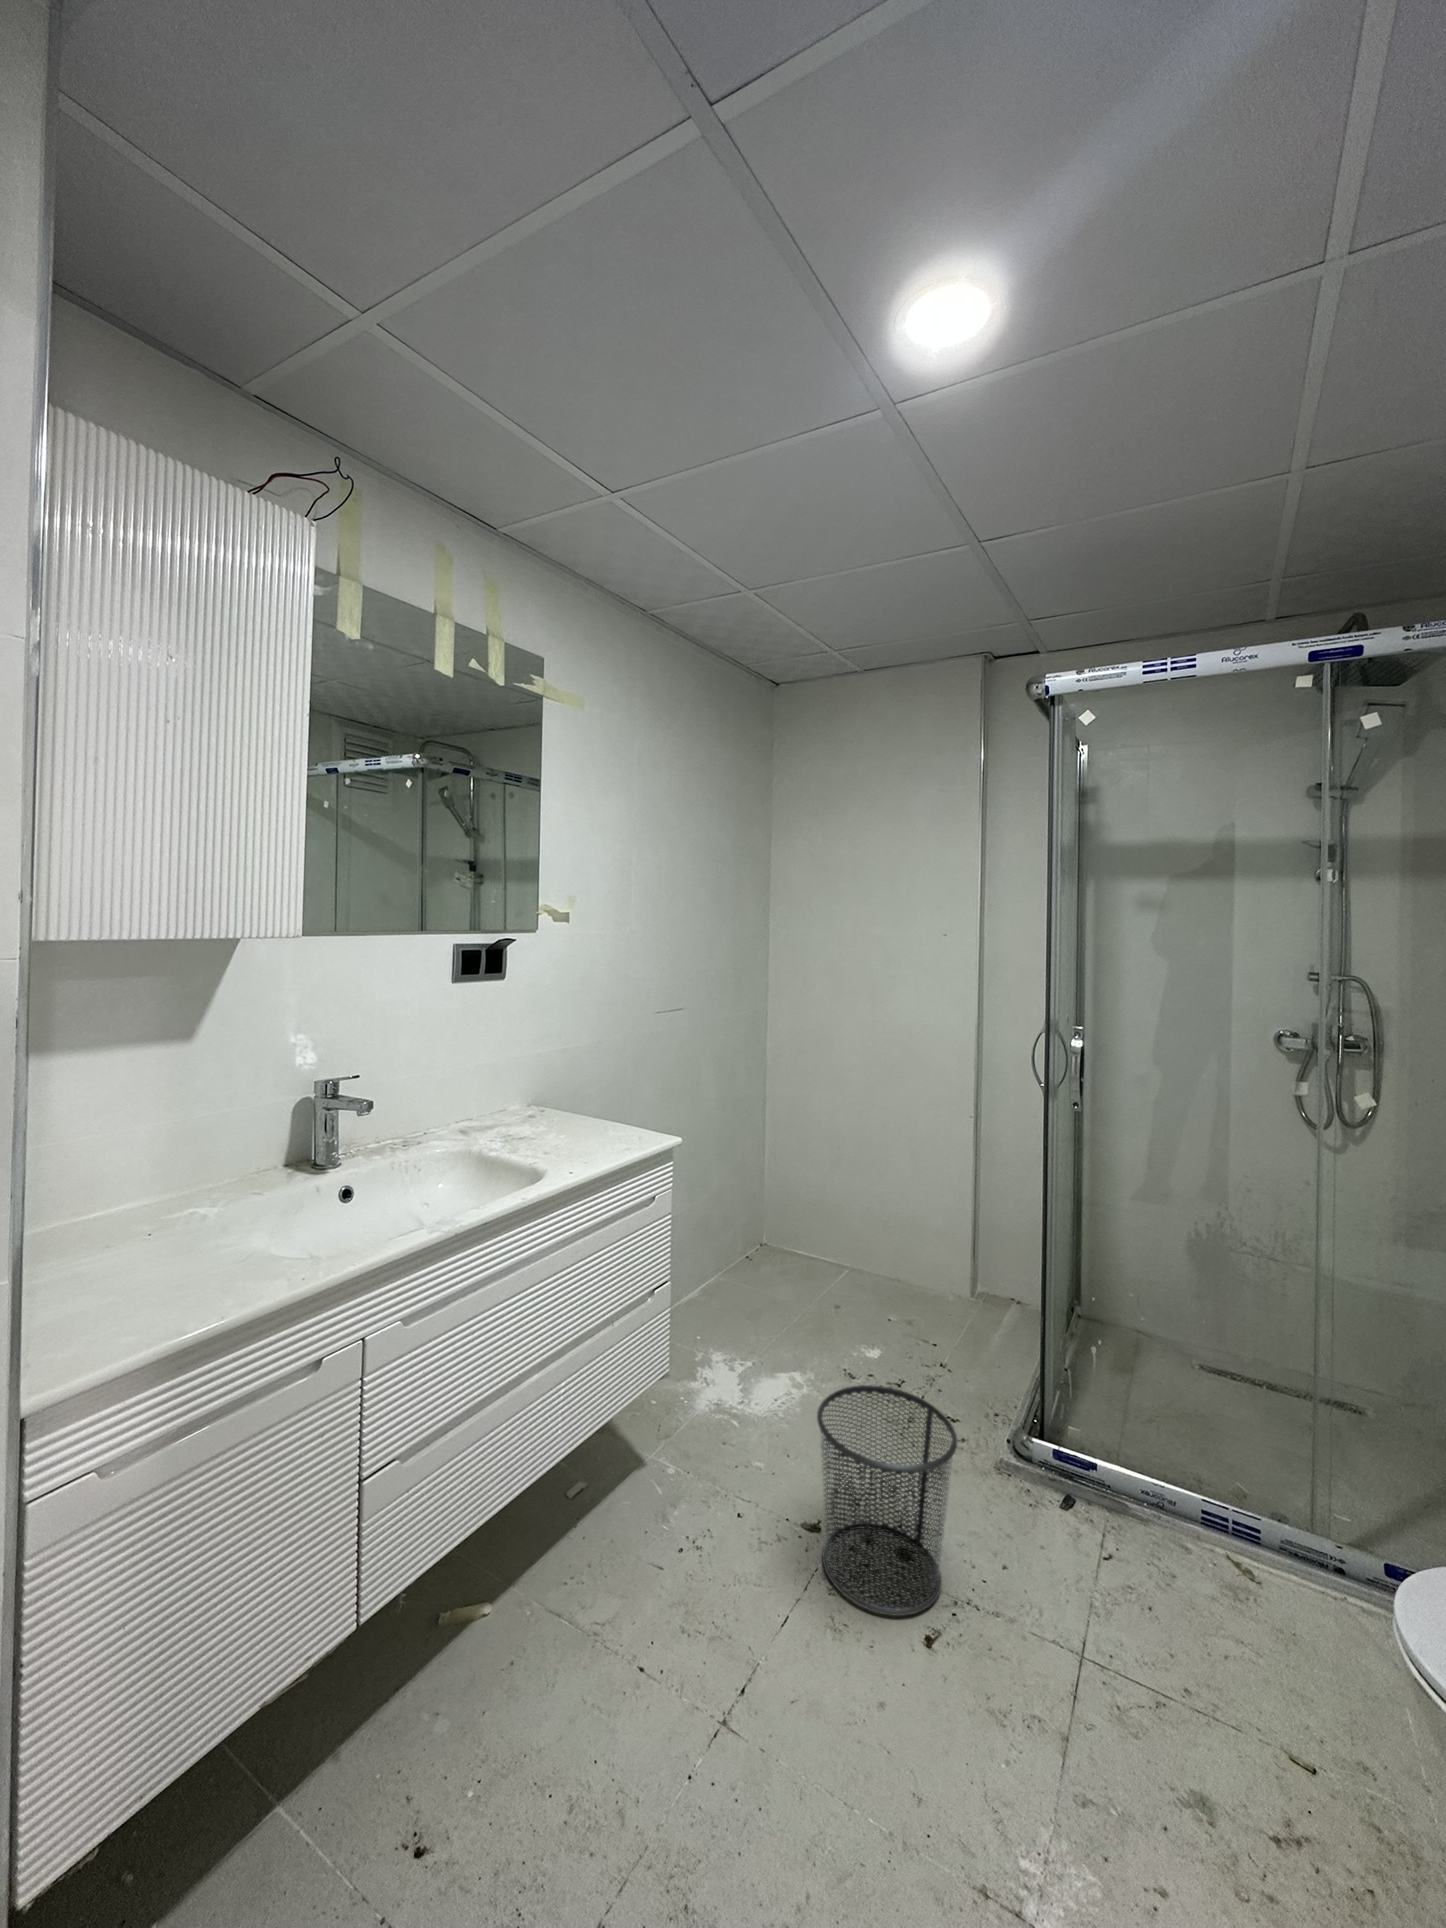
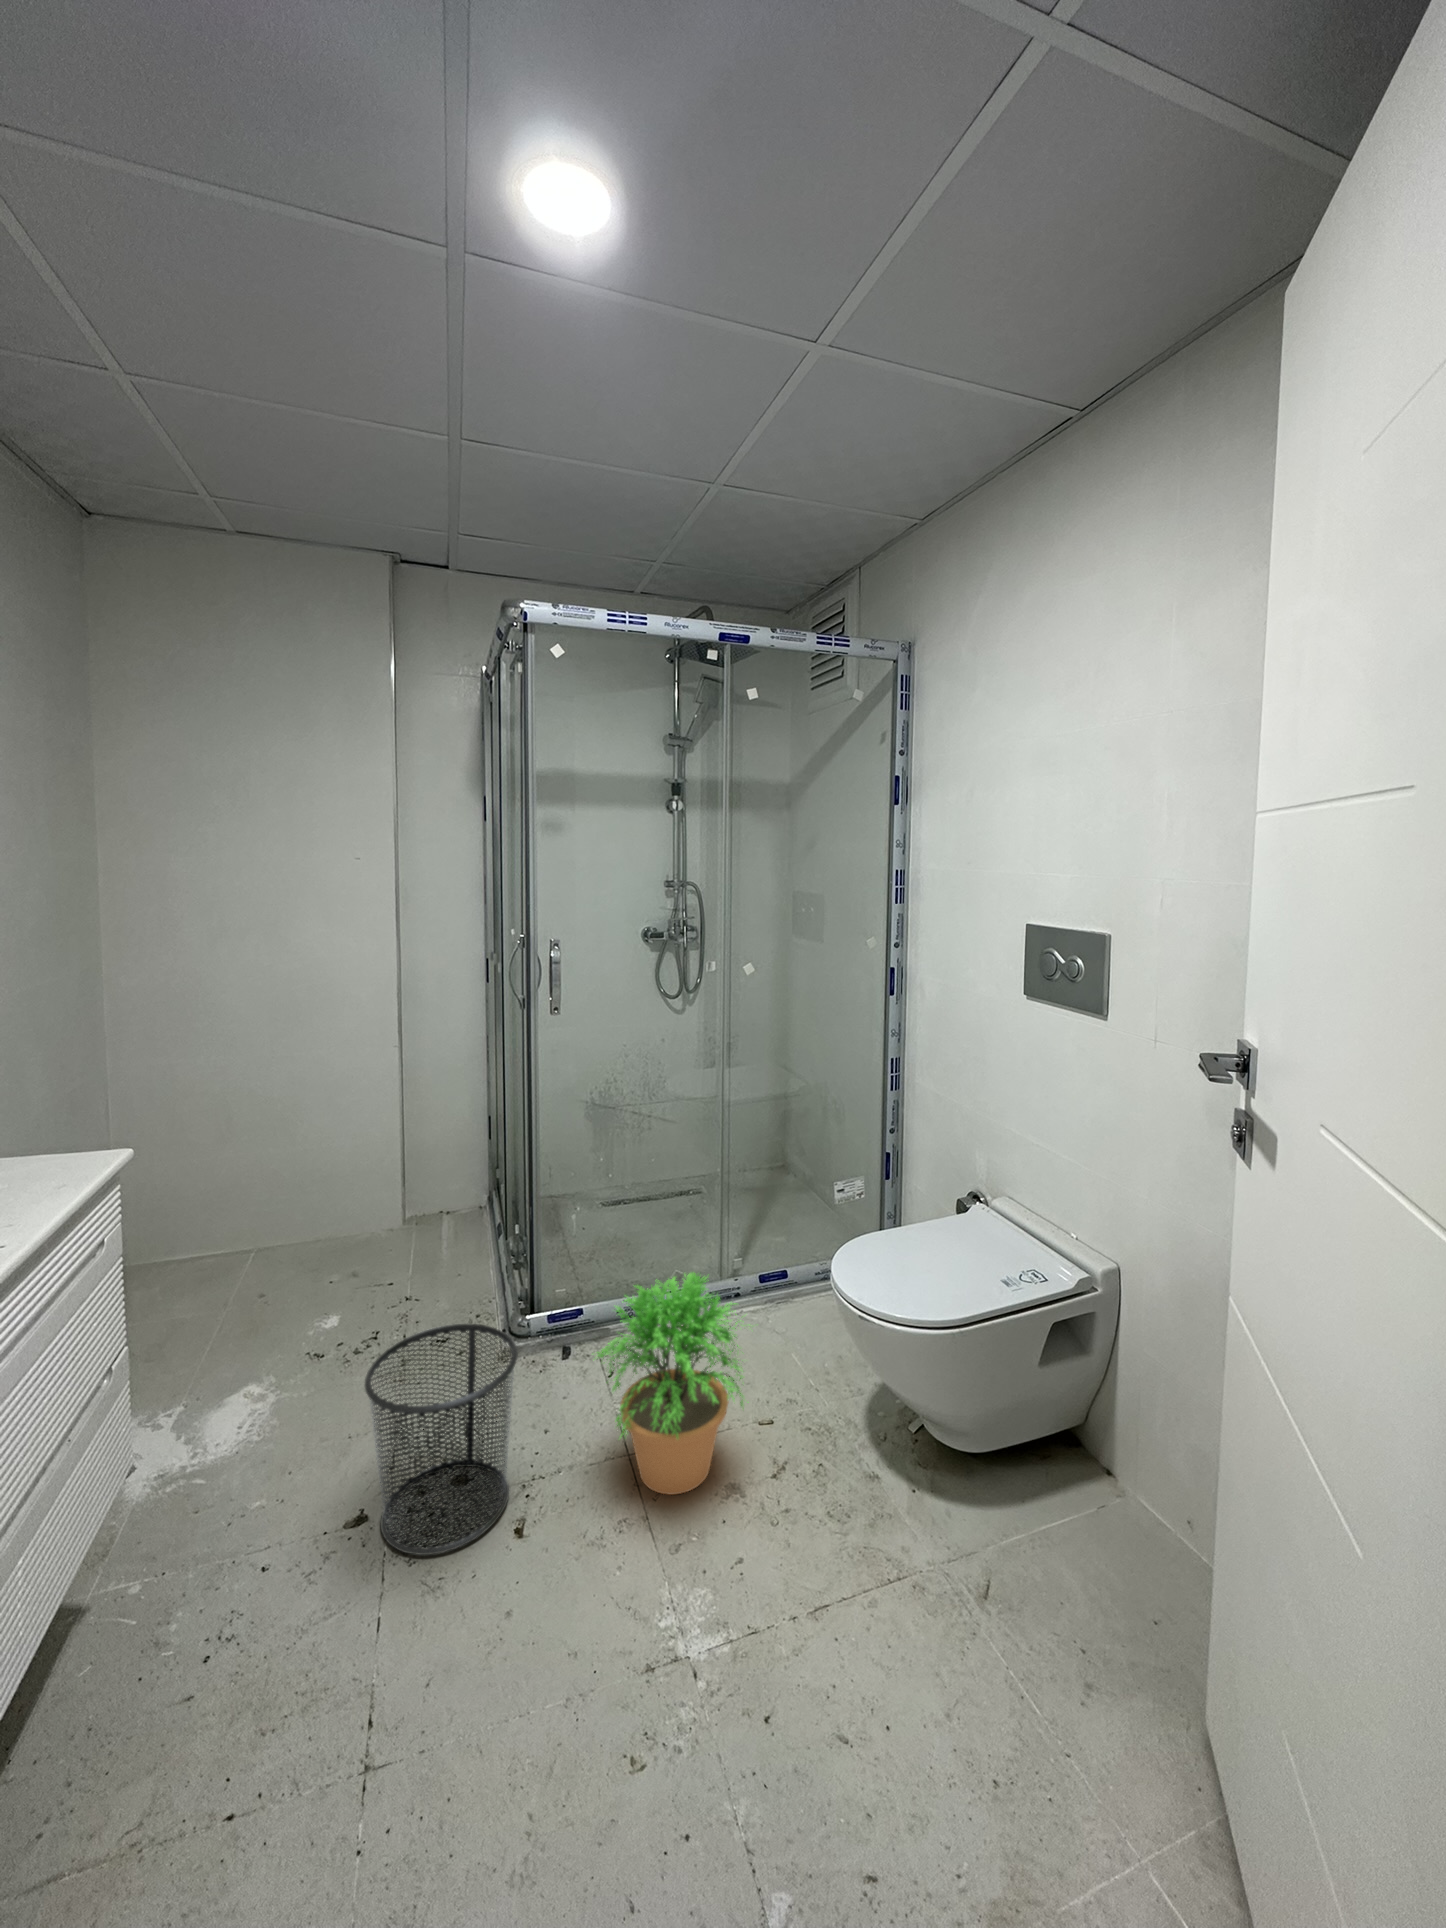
potted plant: none [1026,1451,1261,1756] -> present [595,1273,746,1494]

